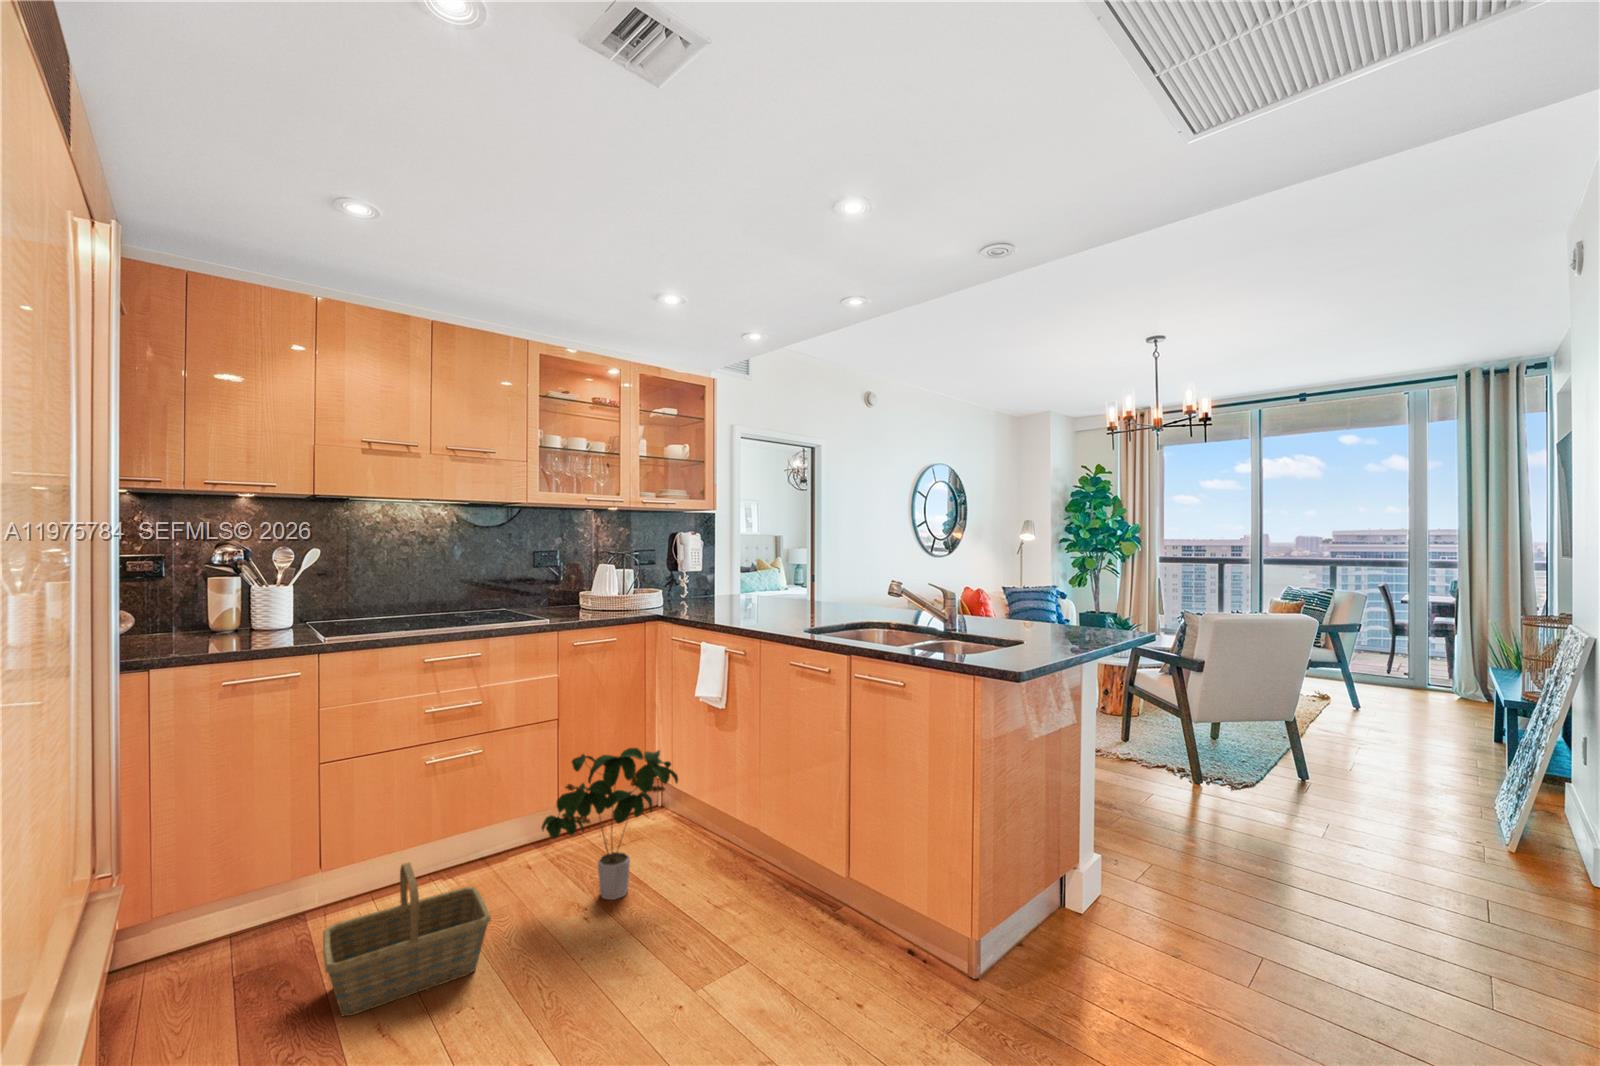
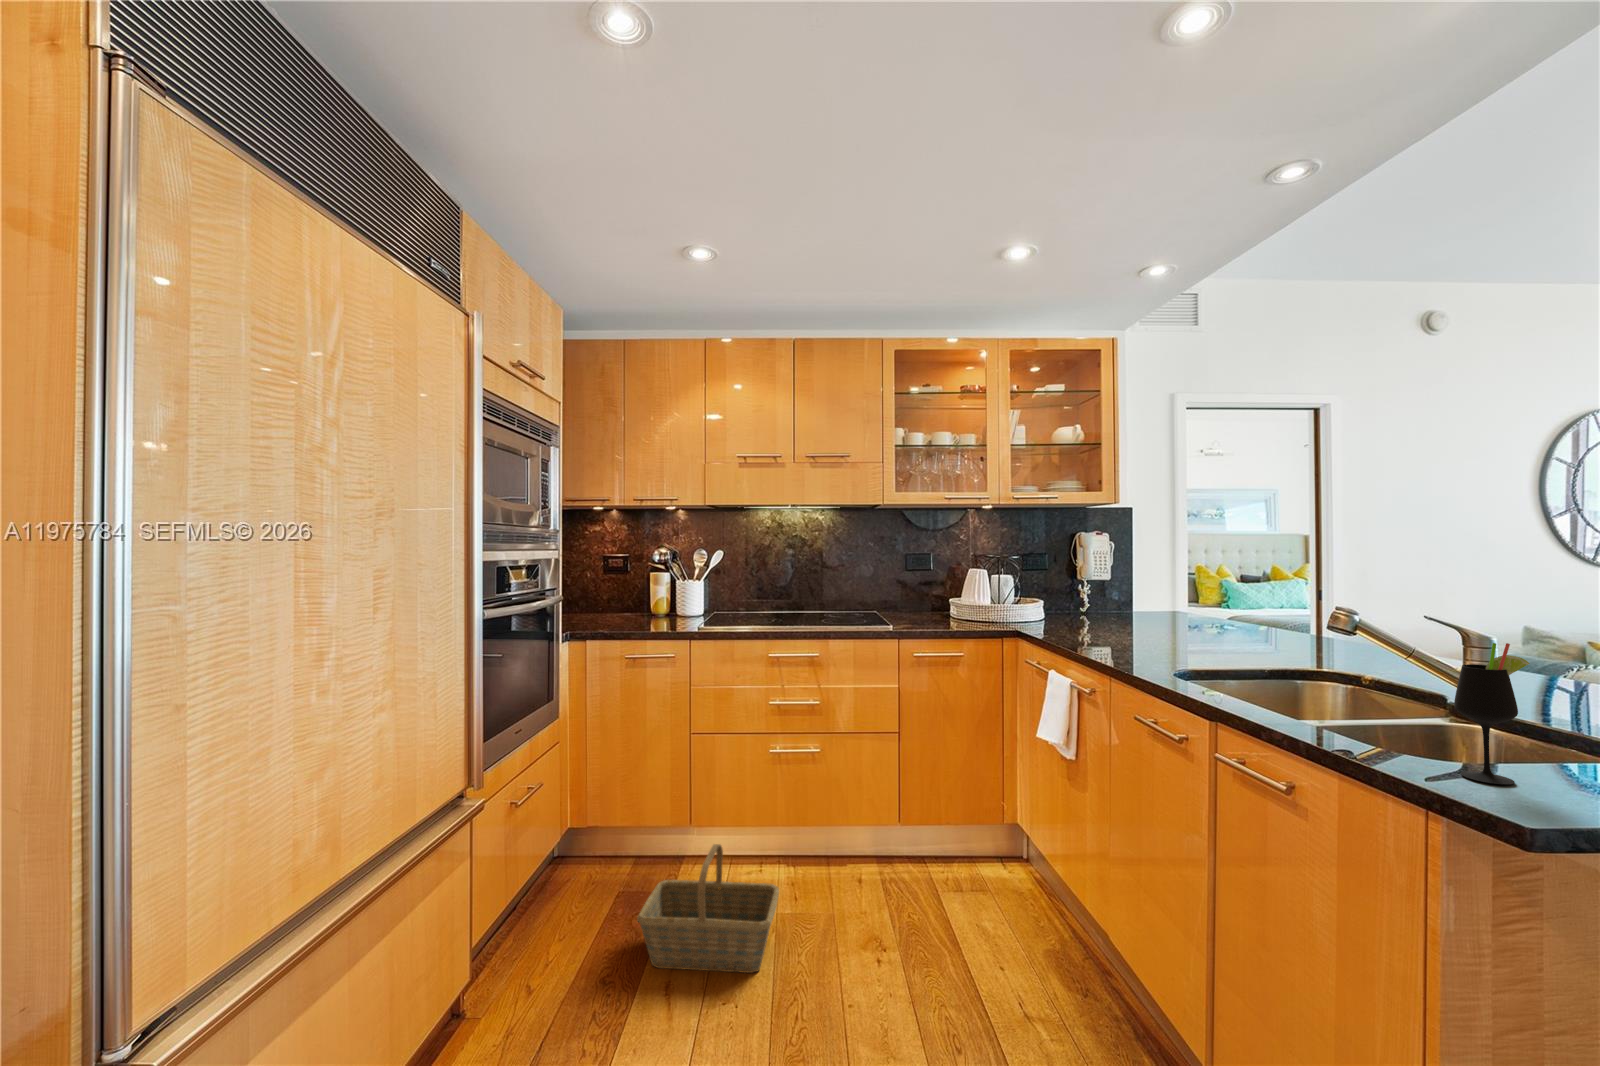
wine glass: none [987,591,1016,661] -> present [1454,643,1529,784]
potted plant: present [542,748,678,900] -> none [849,777,996,952]

